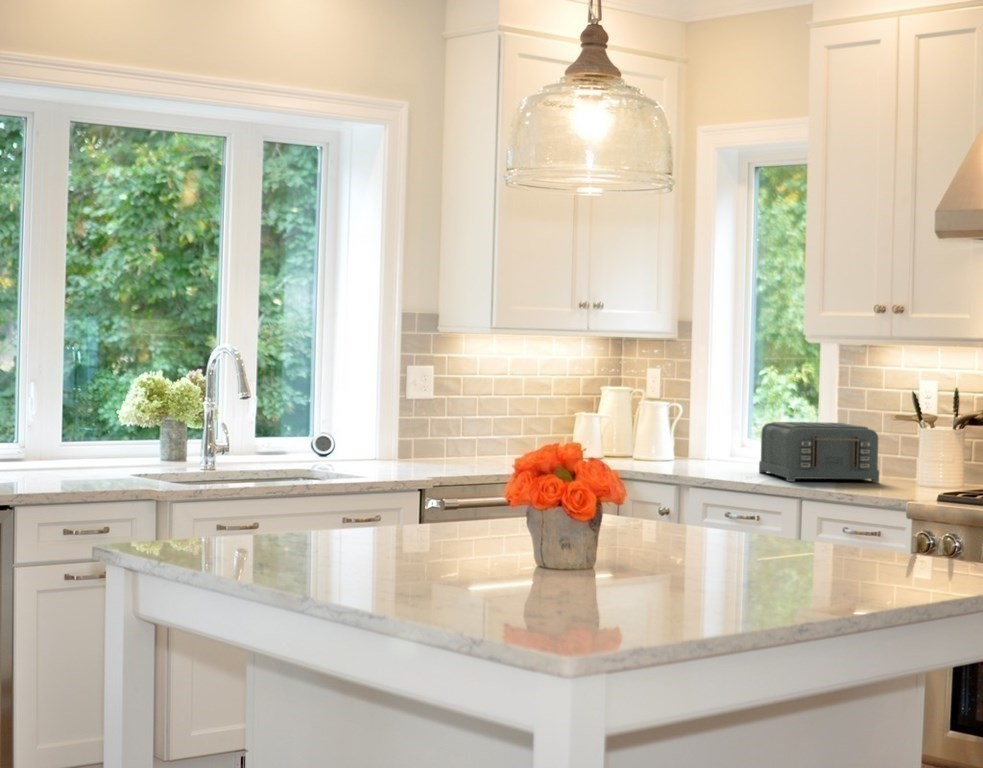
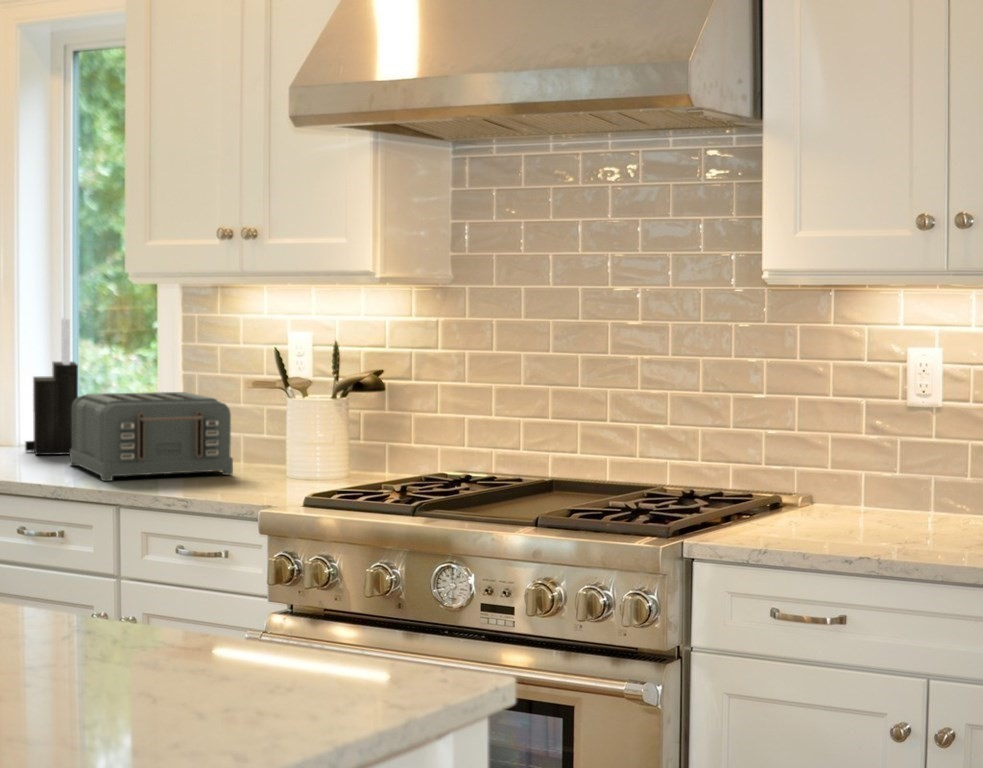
knife block: none [722,369,762,466] -> present [25,318,78,455]

